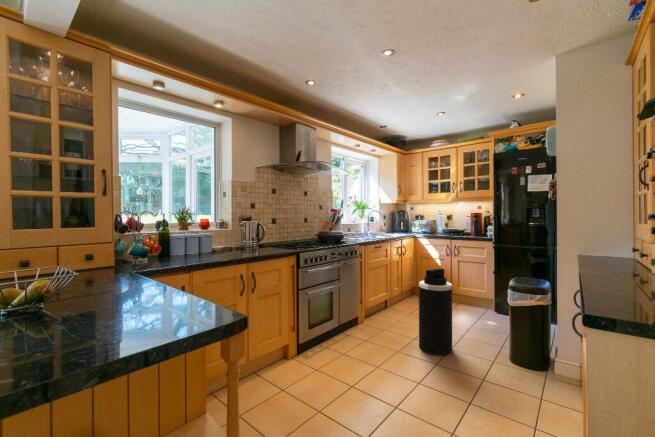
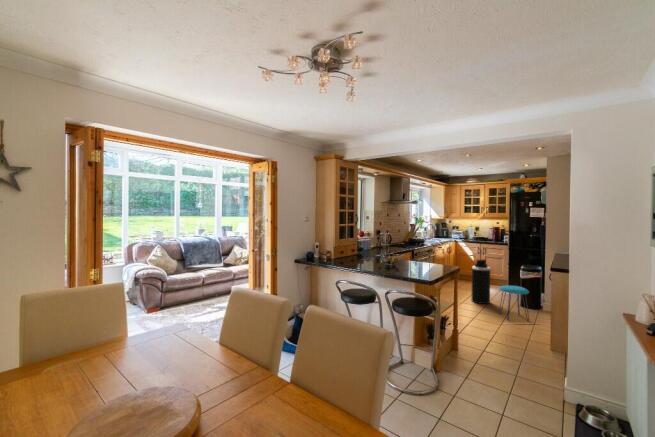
stool: none [460,328,525,420] -> present [499,285,529,321]

